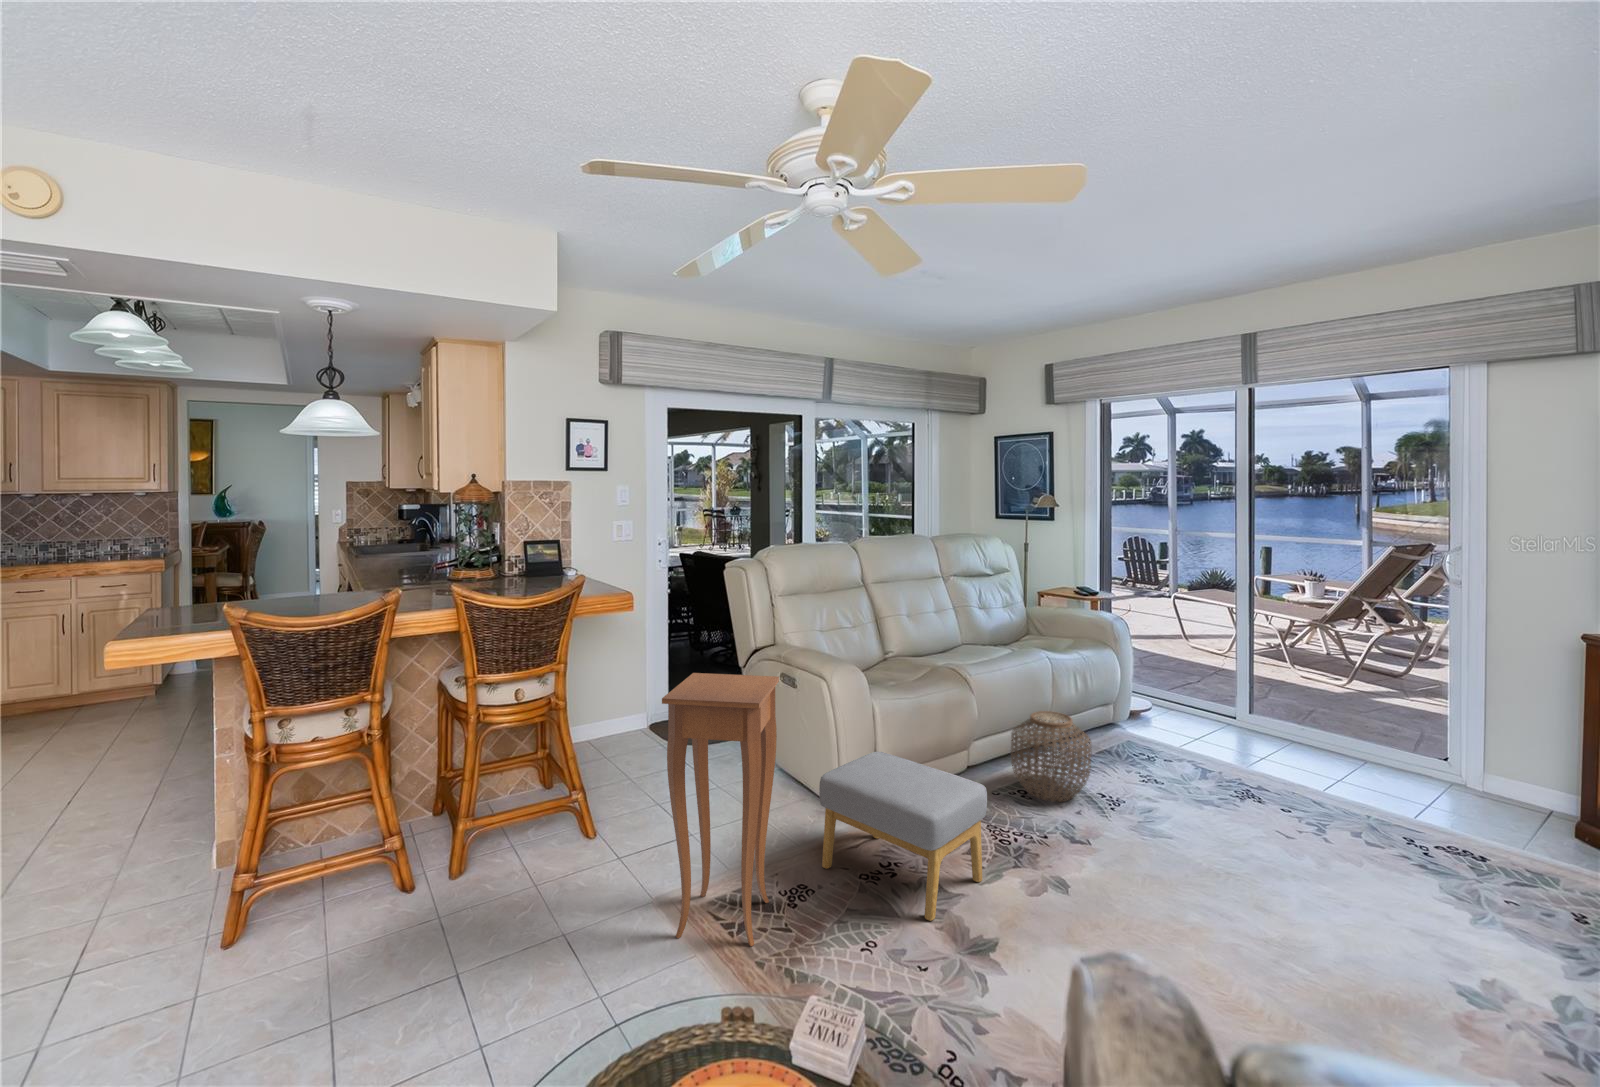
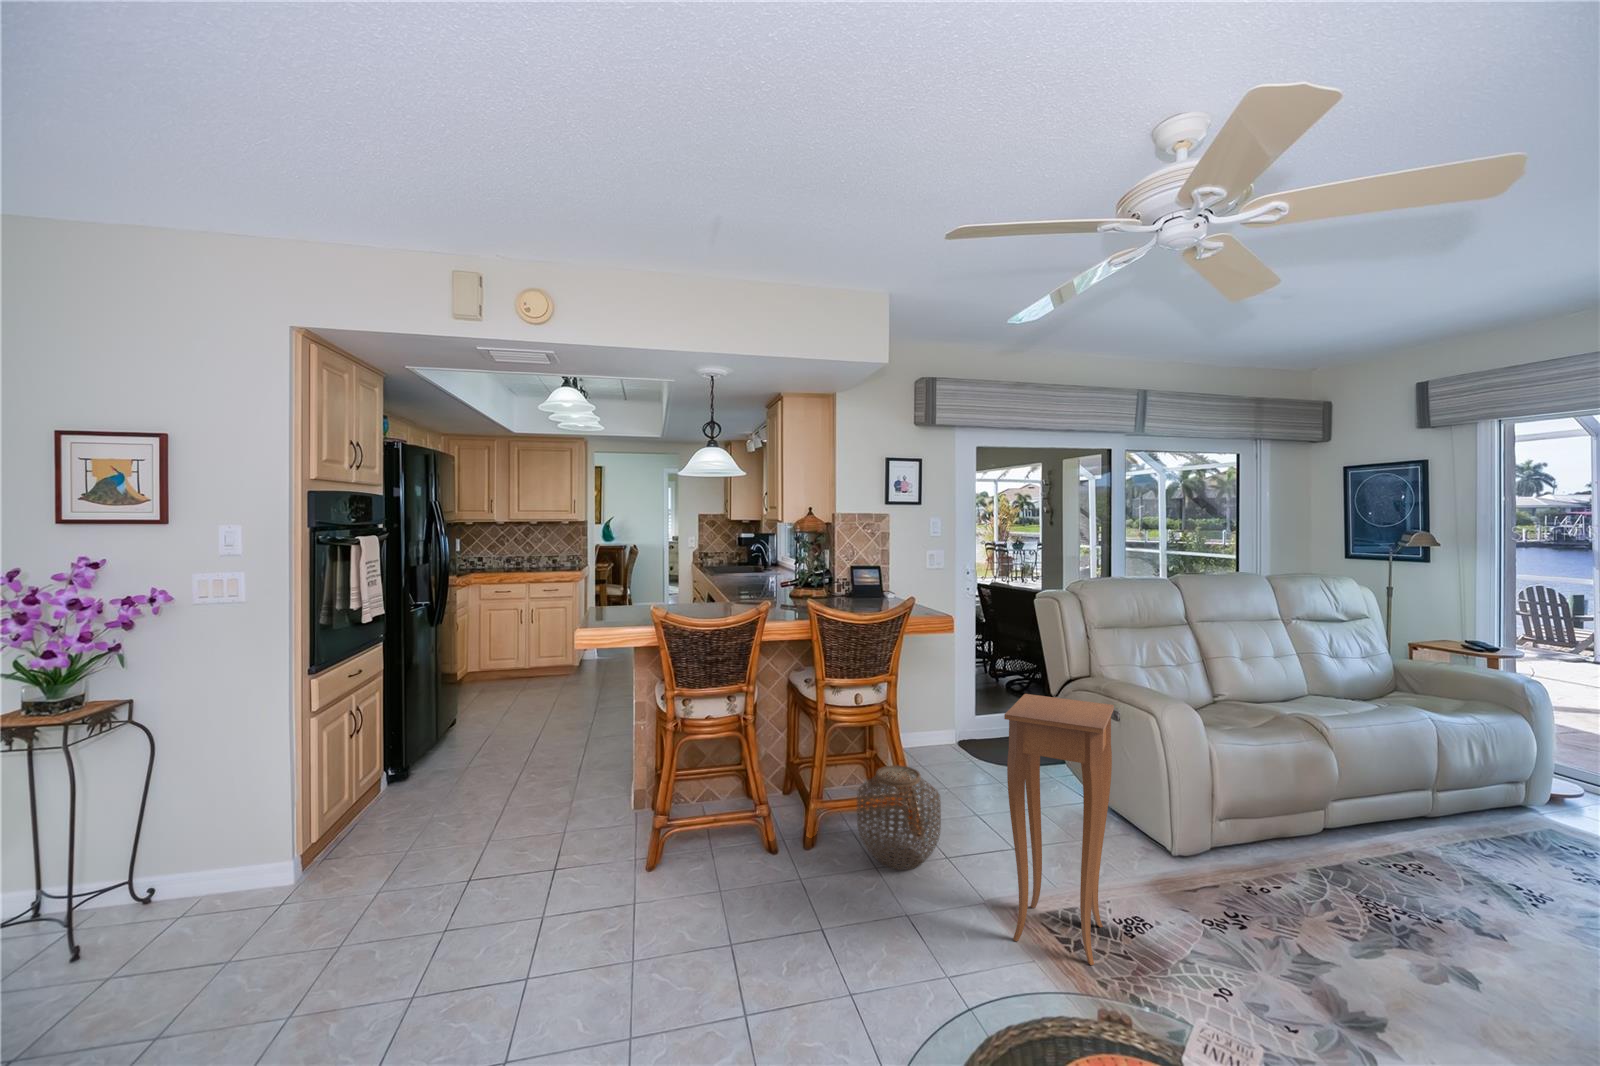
woven basket: present [1011,711,1091,802] -> present [857,765,941,870]
footstool: present [819,752,987,921] -> none [1153,794,1364,985]

